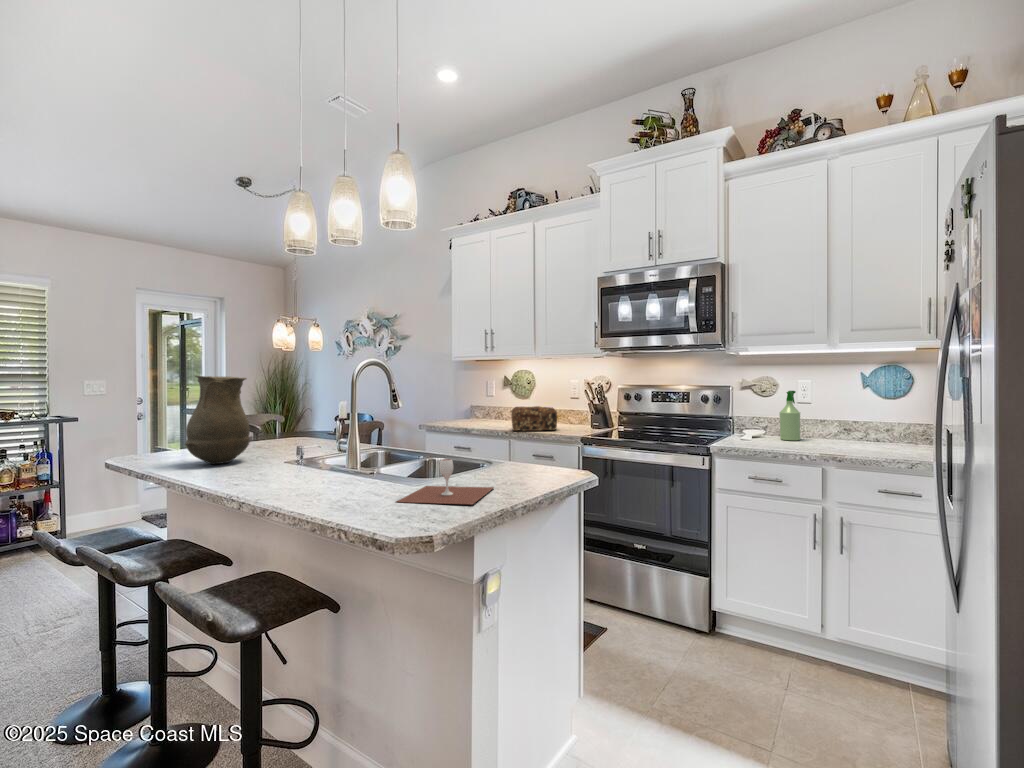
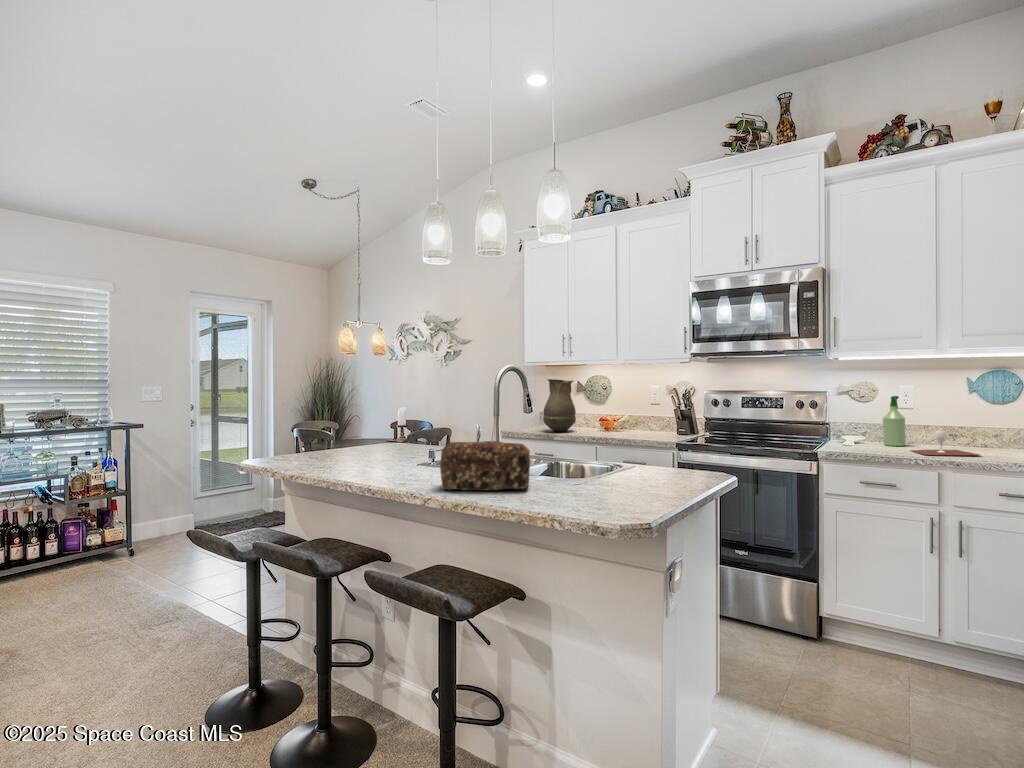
vase: present [186,376,250,464] -> present [543,379,576,432]
bread loaf: present [511,406,557,431] -> present [440,441,530,491]
wine glass: present [397,459,493,505] -> present [911,431,979,455]

